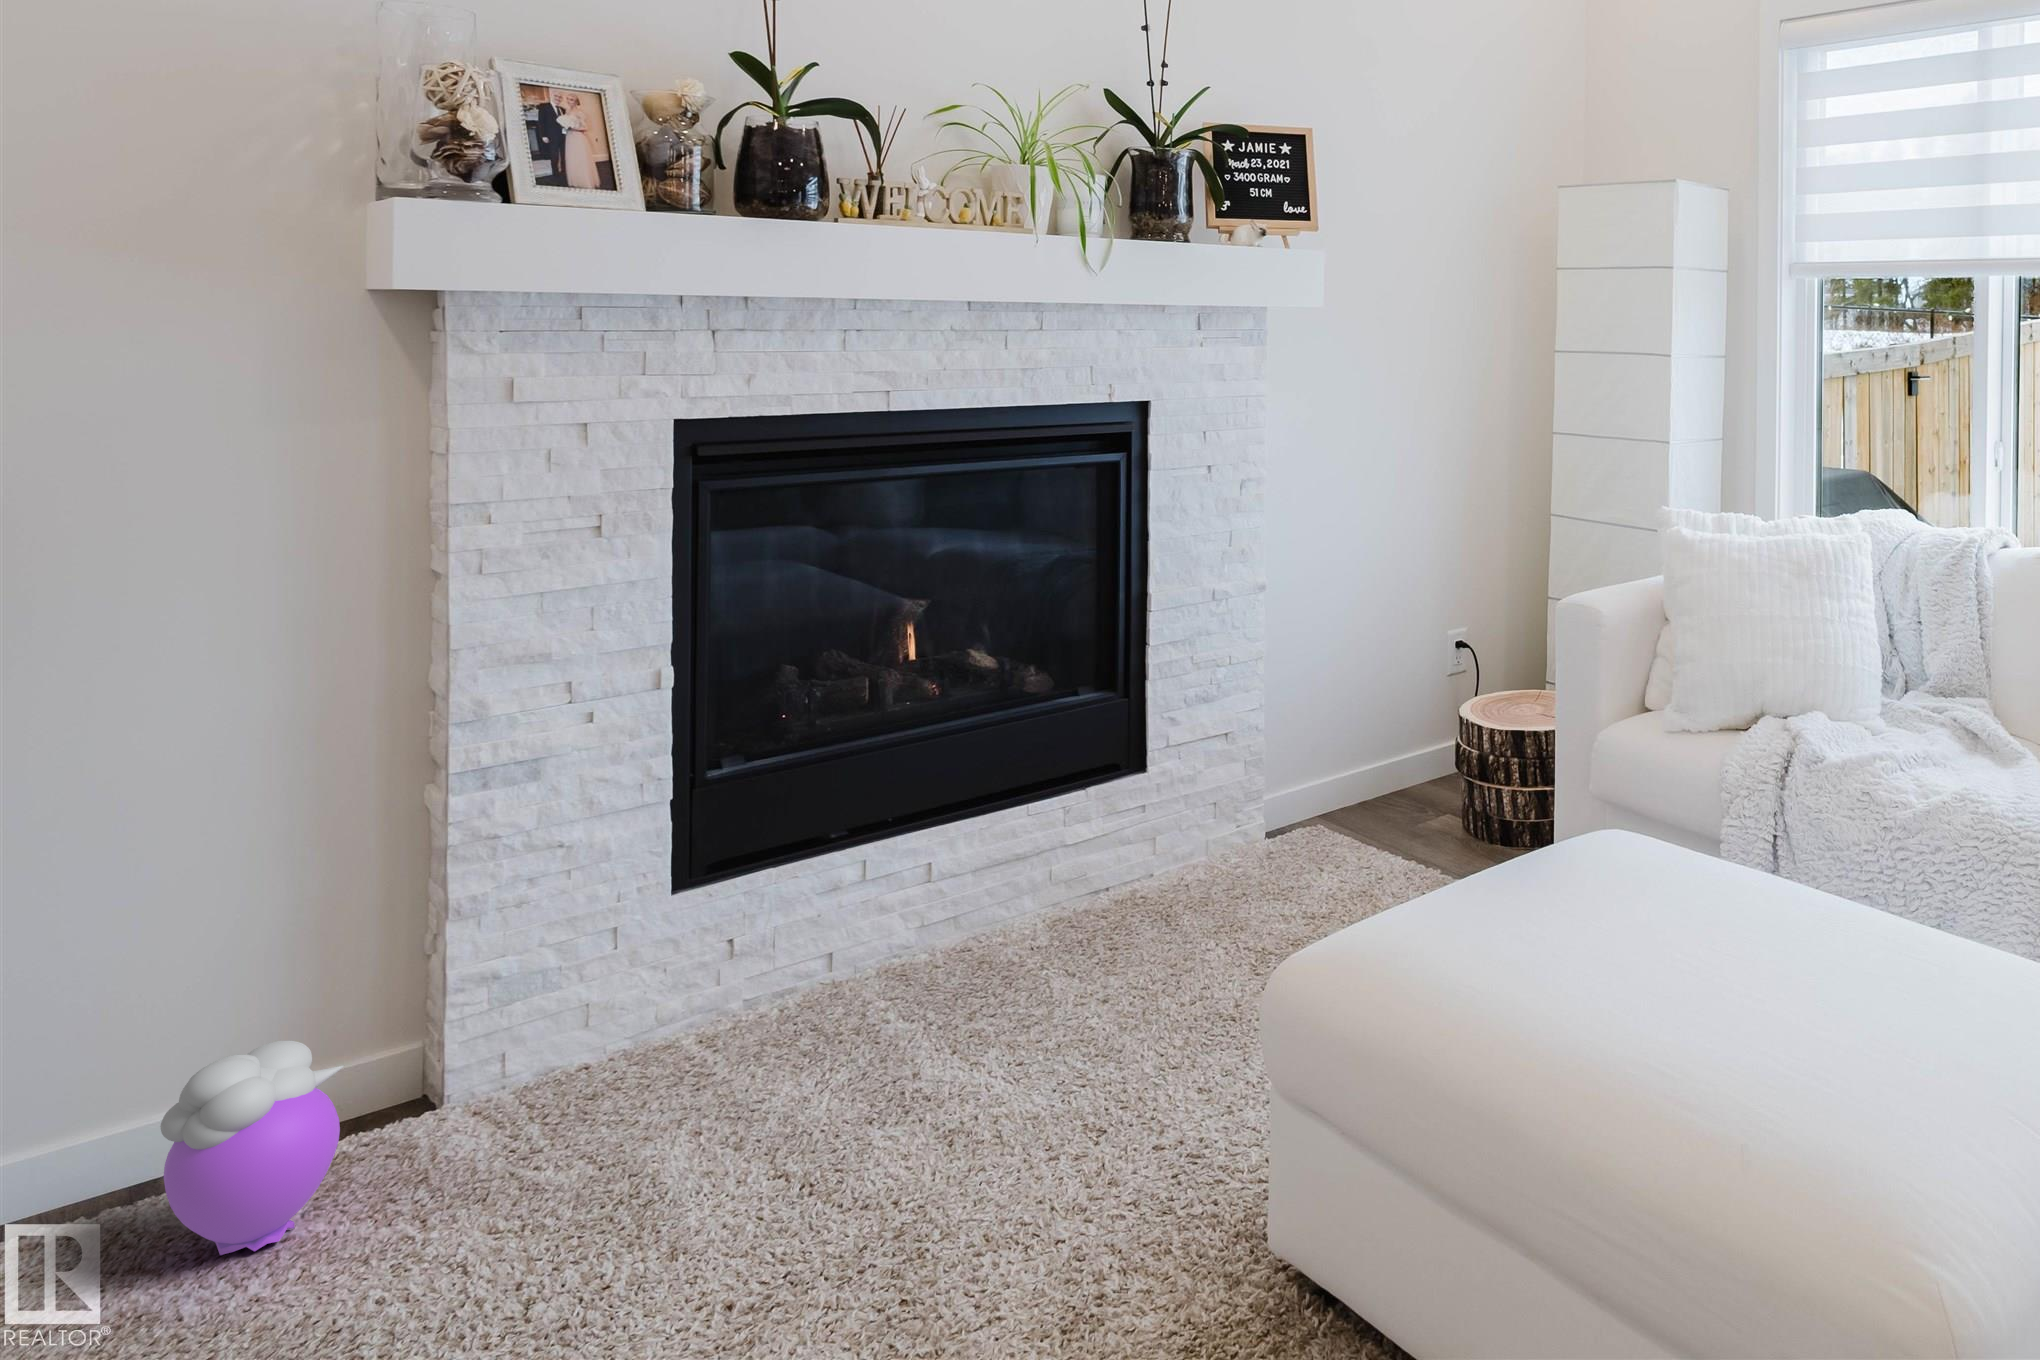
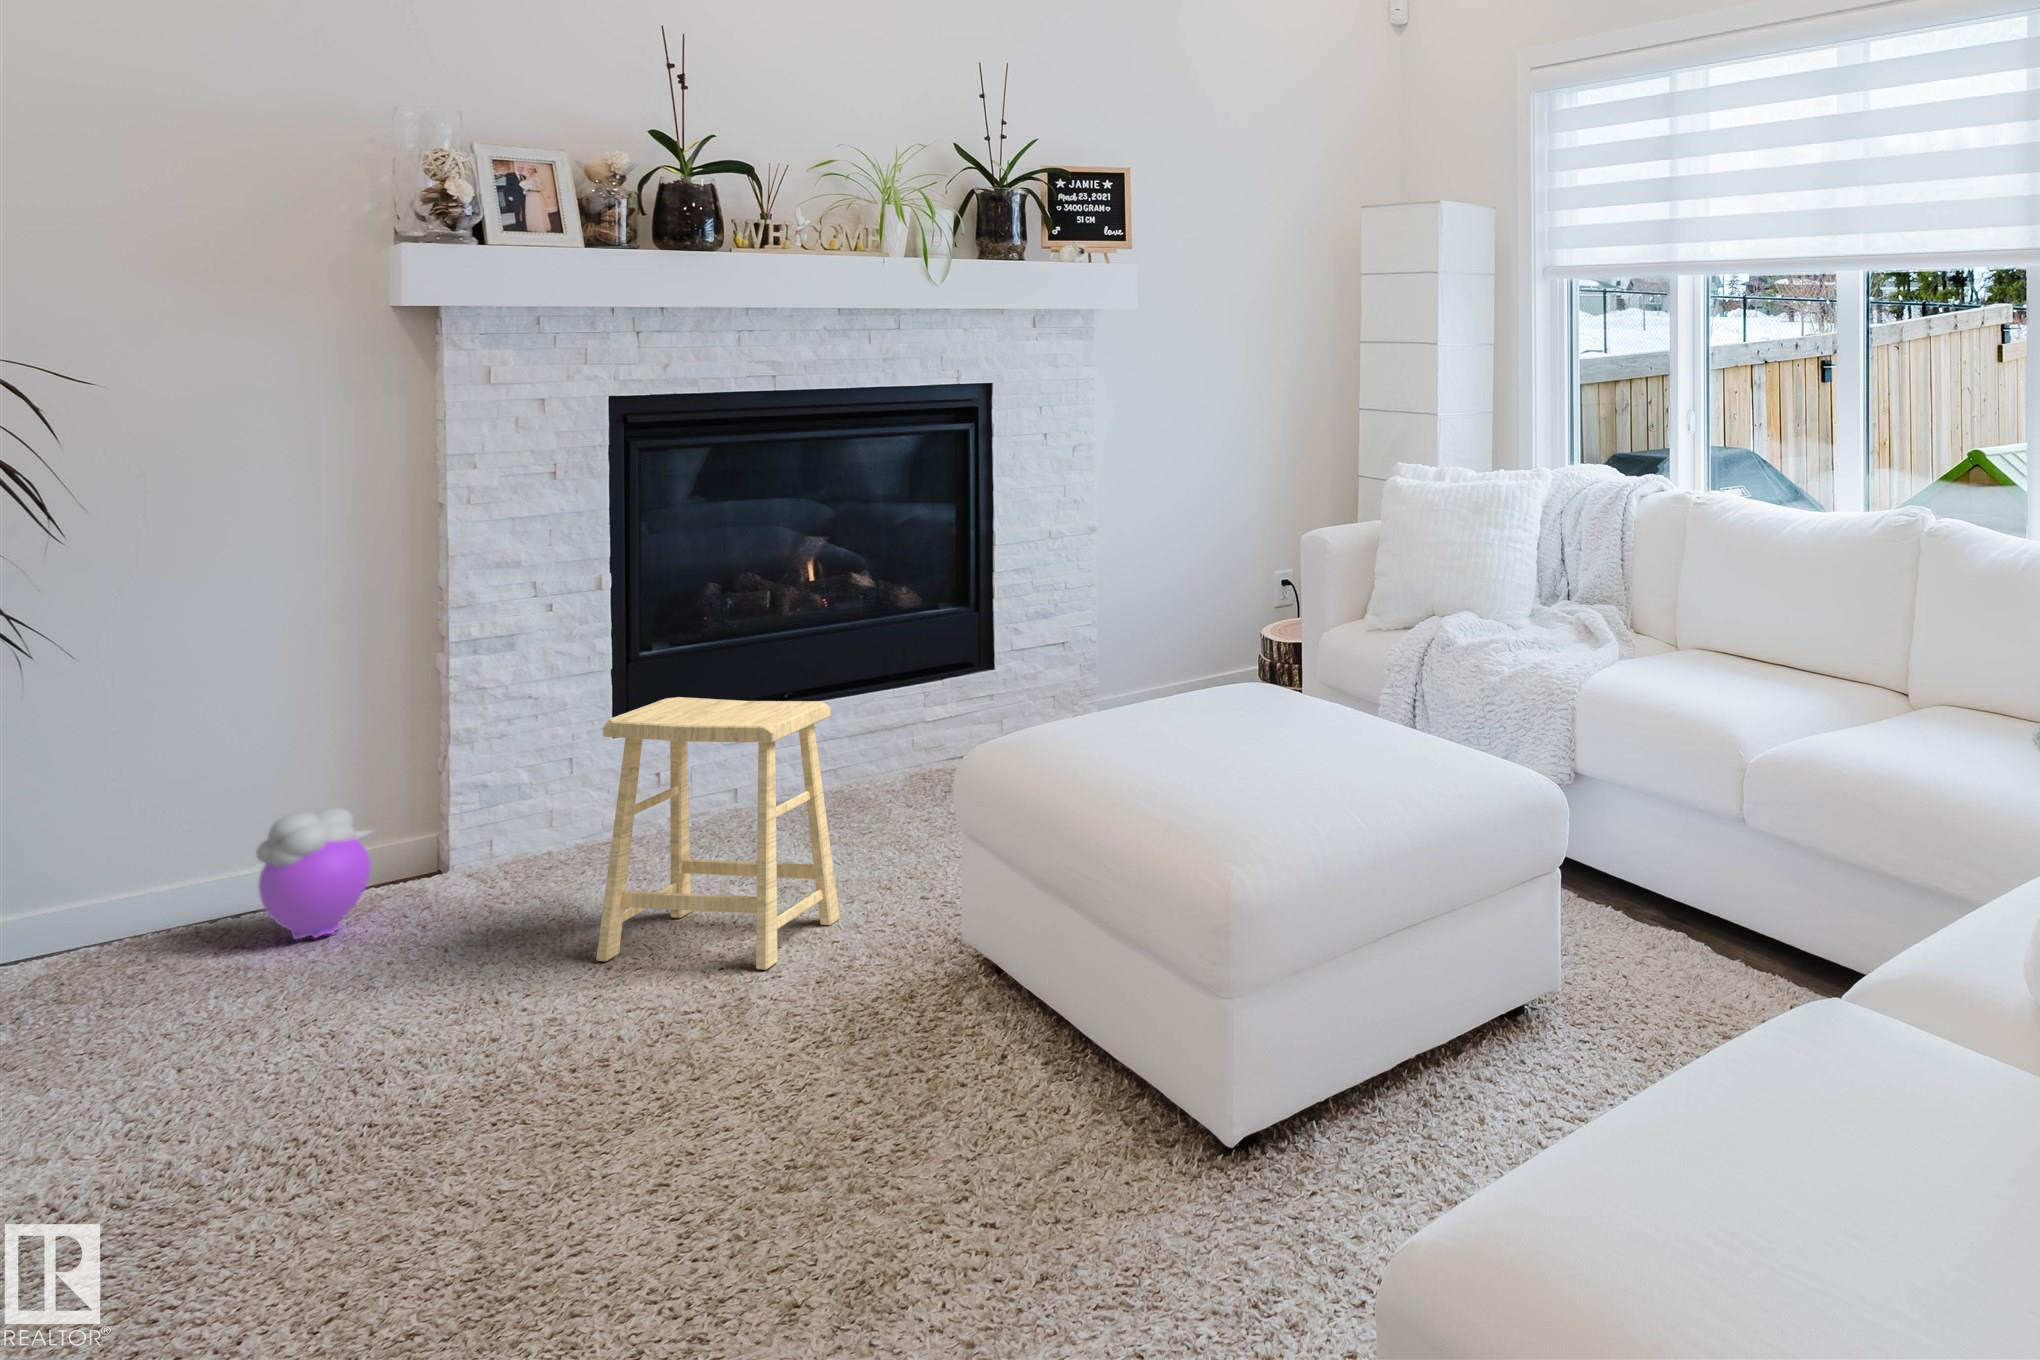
footstool: none [710,869,1054,1301] -> present [596,697,840,970]

